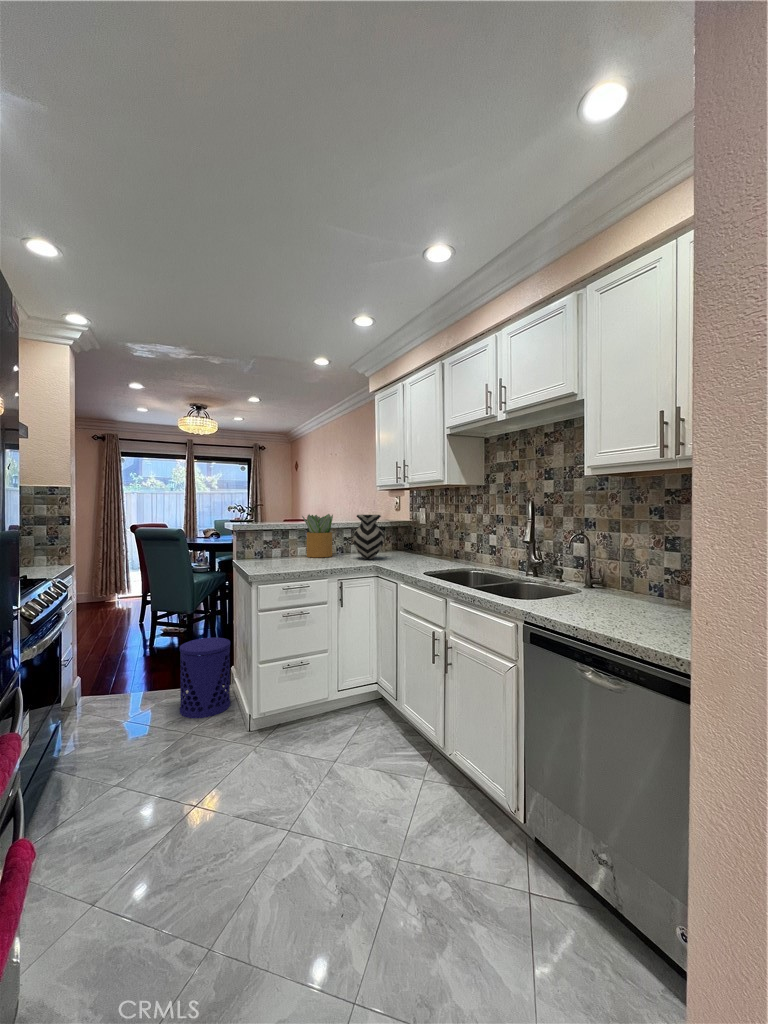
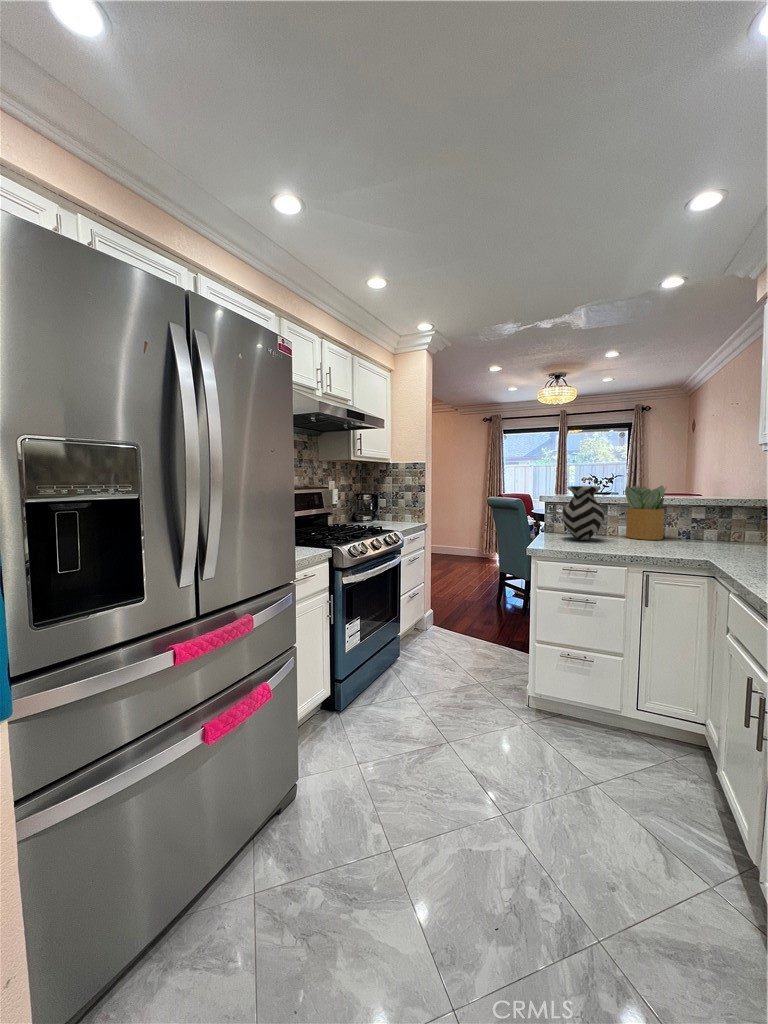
vase: present [353,515,384,559] -> present [562,486,604,540]
waste bin: present [180,638,230,718] -> none [484,603,532,678]

